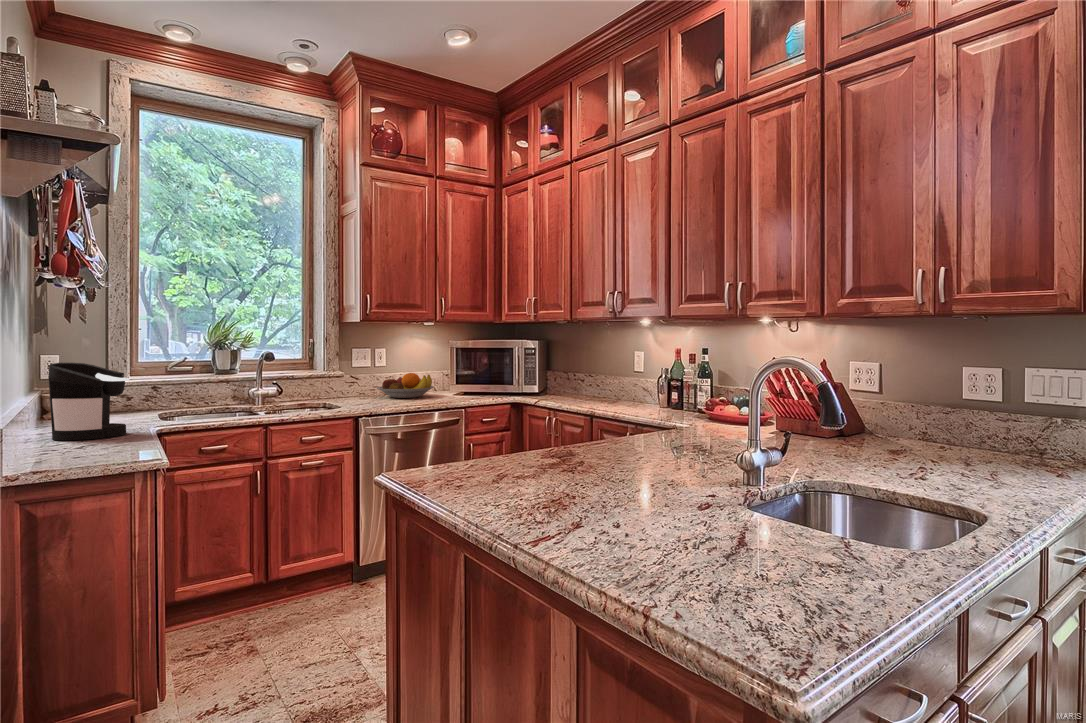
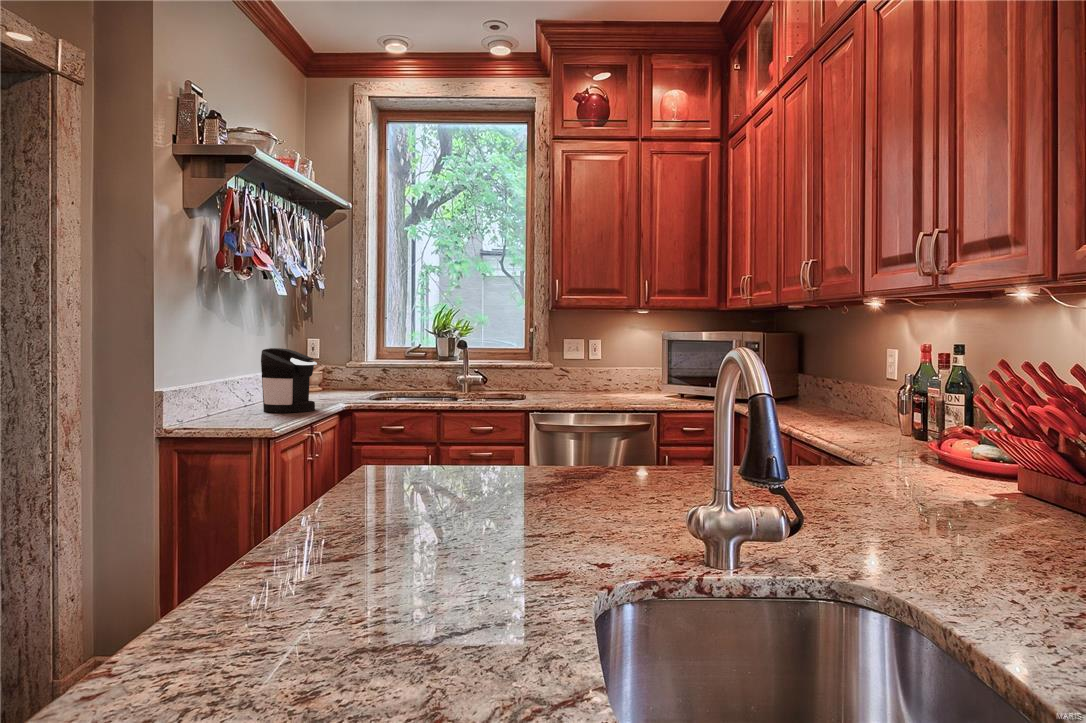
fruit bowl: present [377,373,434,398] -> none [583,366,647,394]

